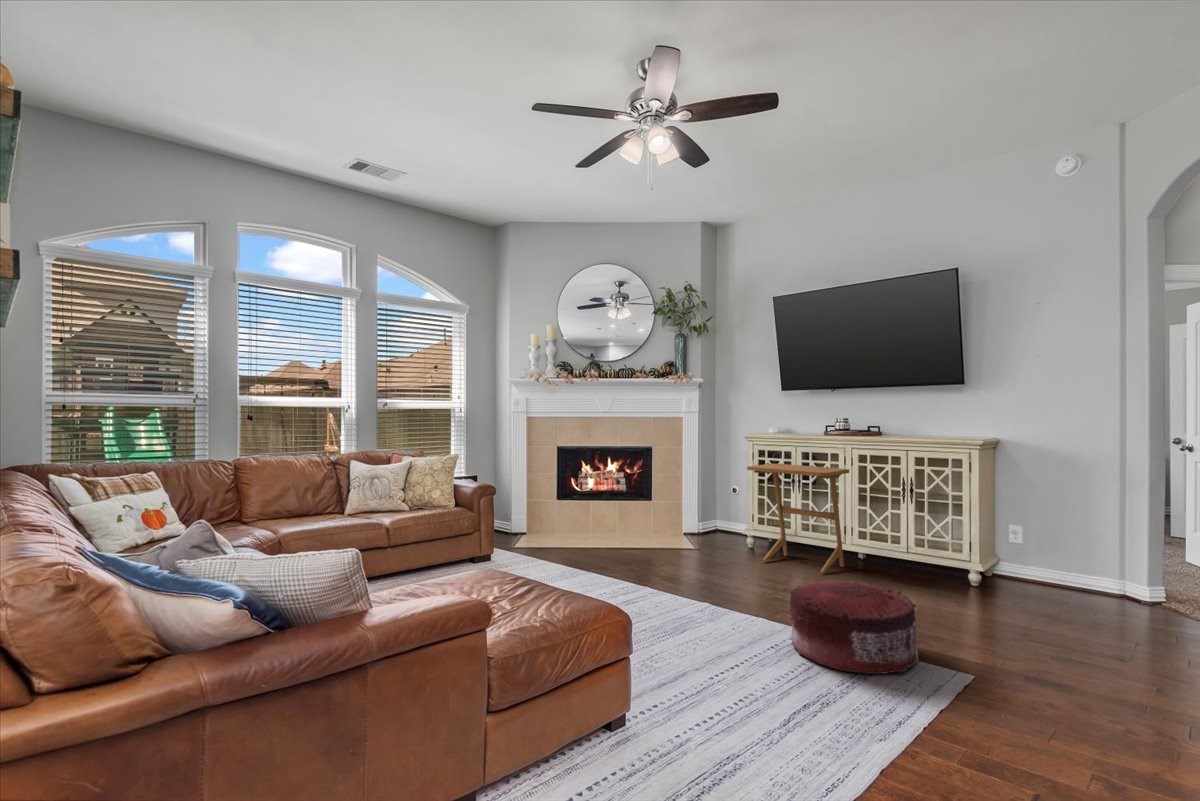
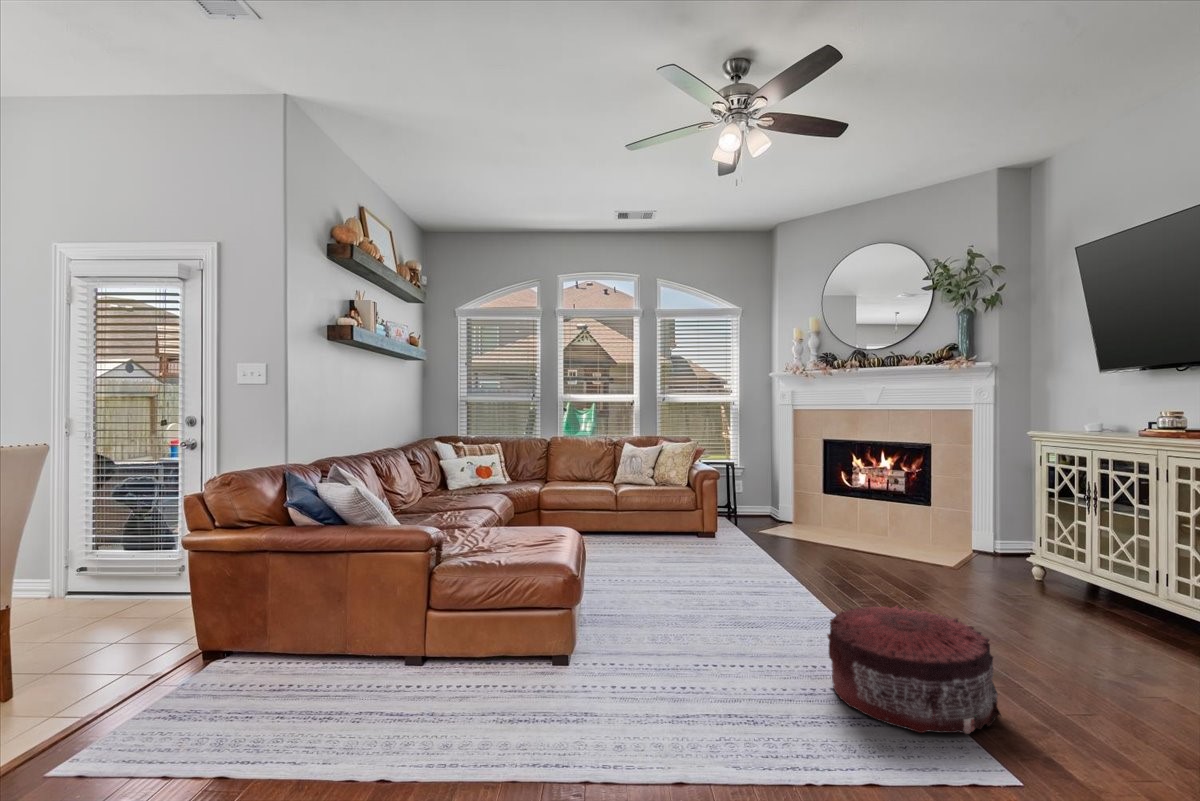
side table: present [747,464,849,574] -> none [986,471,1150,628]

